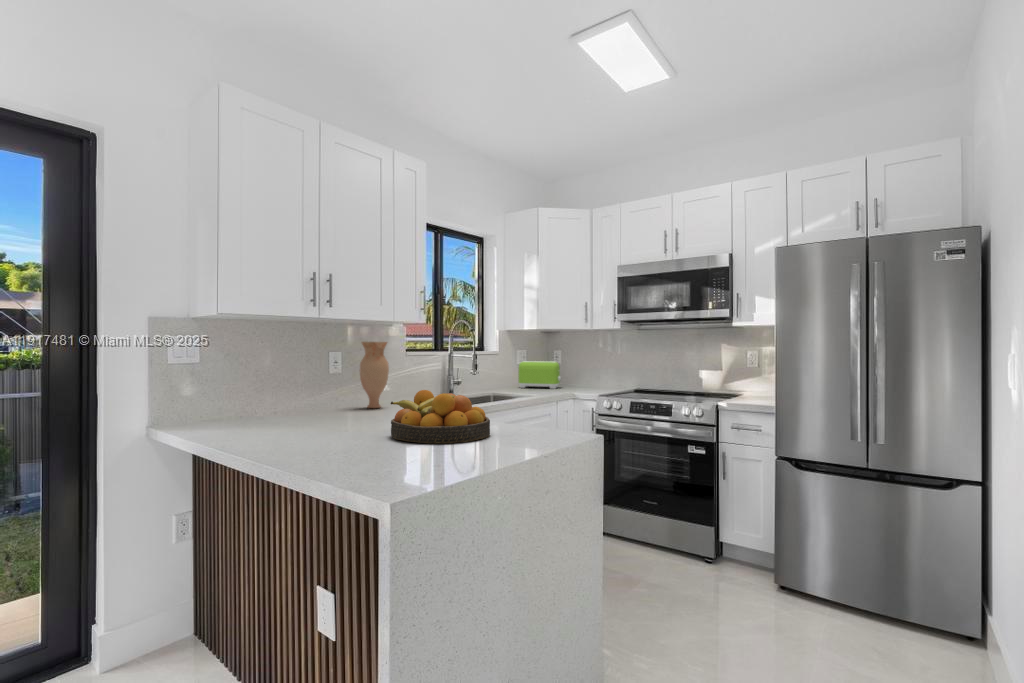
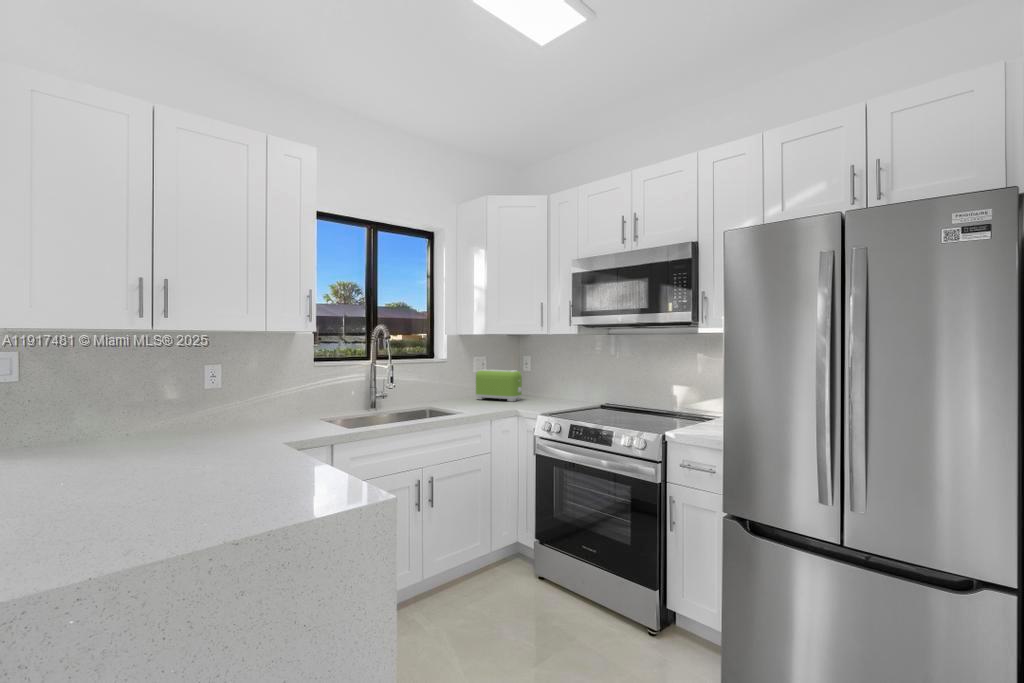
vase: present [360,342,389,408] -> none [229,353,265,430]
fruit bowl: present [391,390,490,444] -> none [97,428,252,511]

